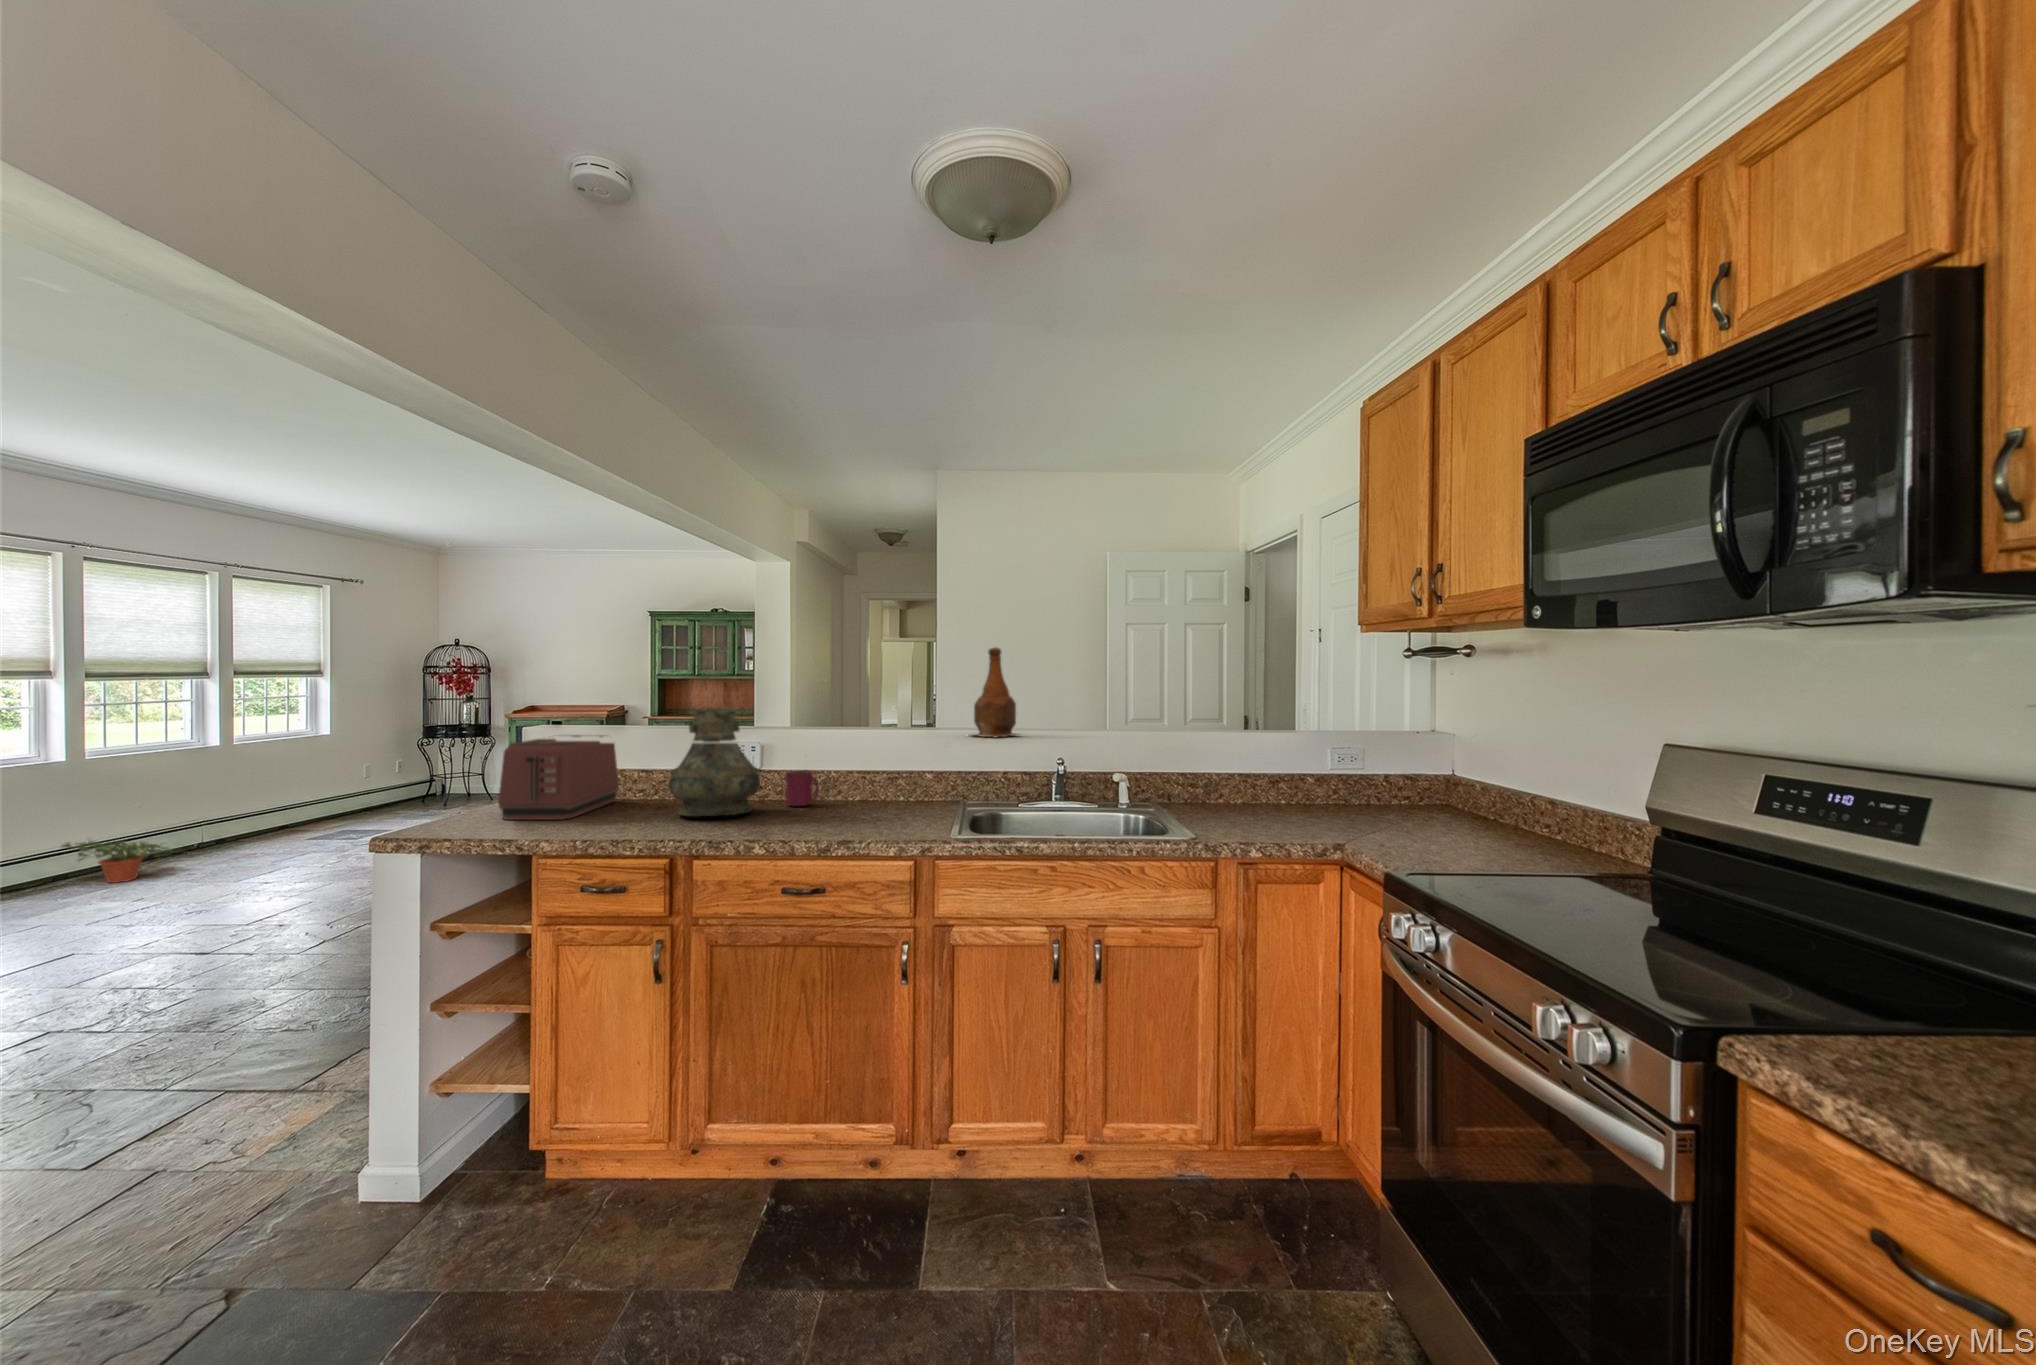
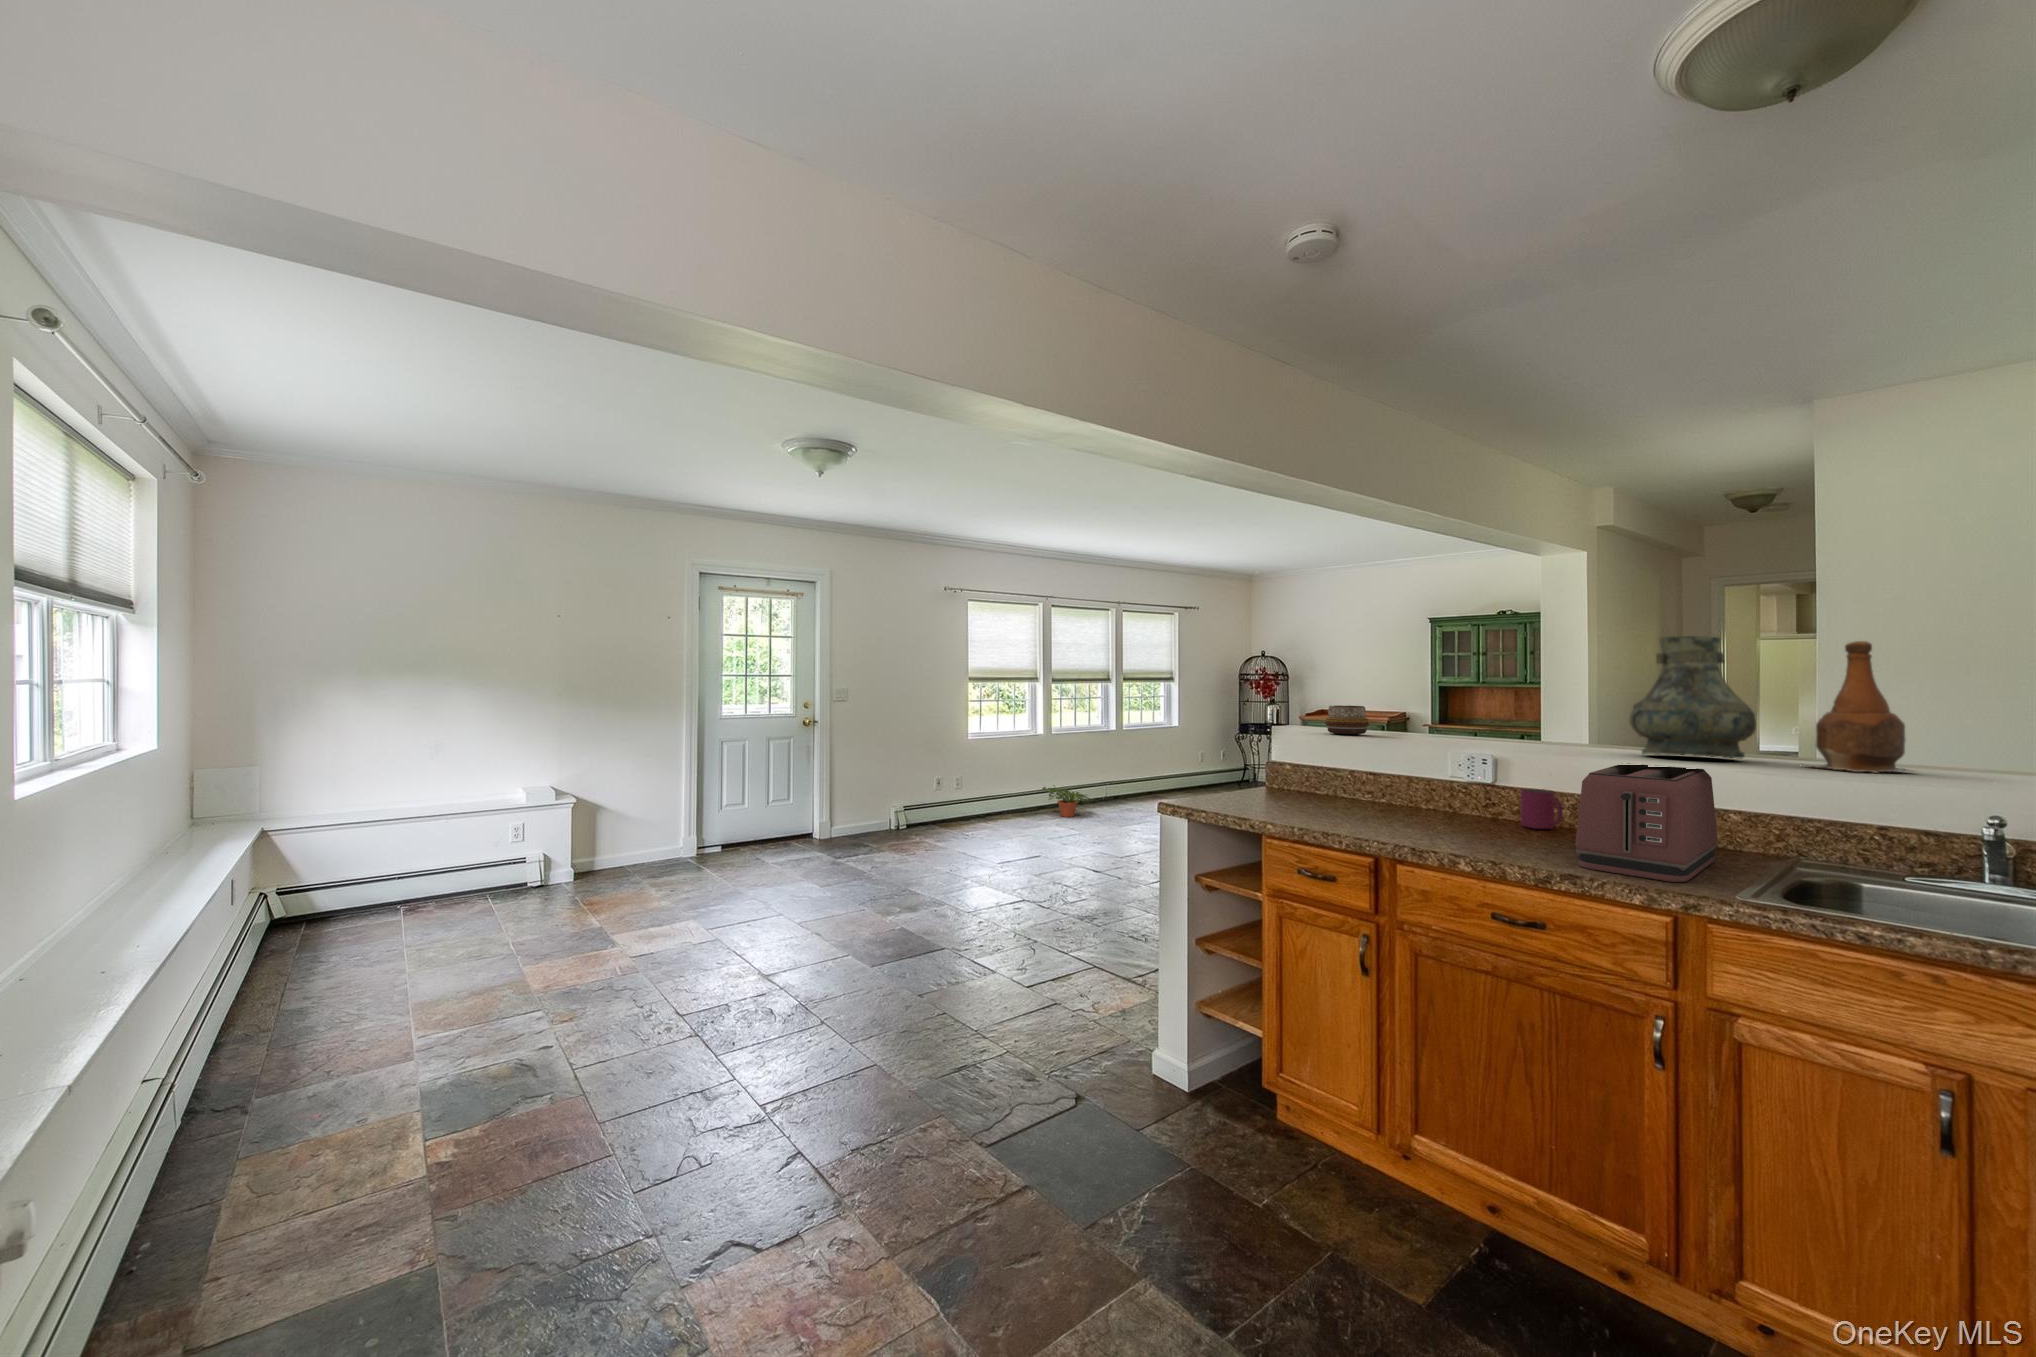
decorative bowl: none [588,702,637,733] -> present [1325,705,1369,735]
vase: present [668,710,760,816] -> present [1629,636,1756,758]
toaster: present [498,735,619,820] -> present [1575,765,1718,882]

